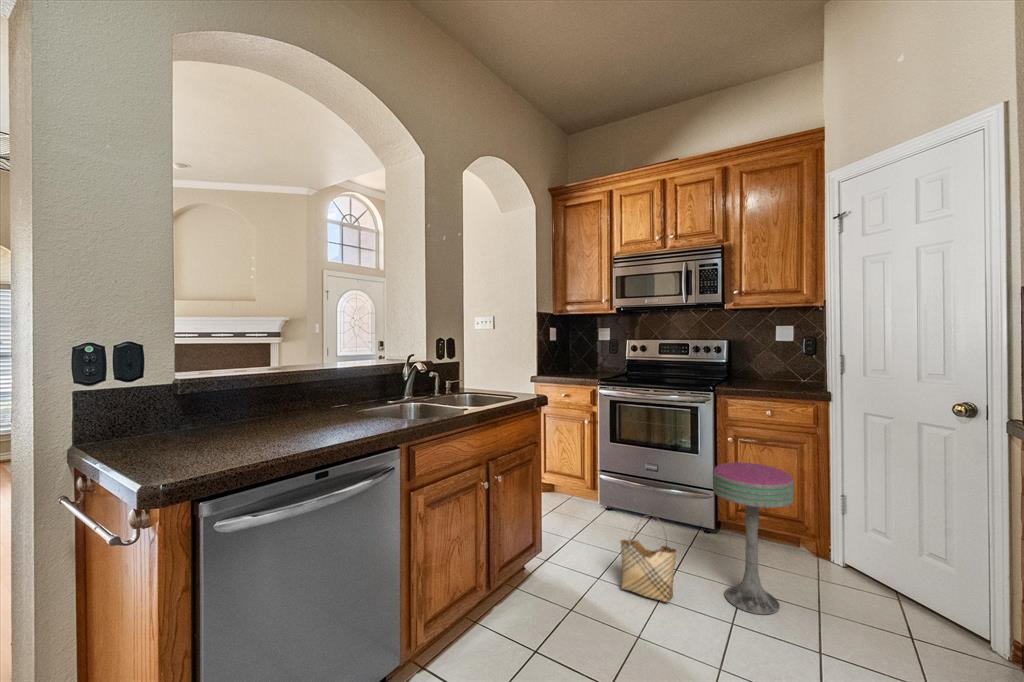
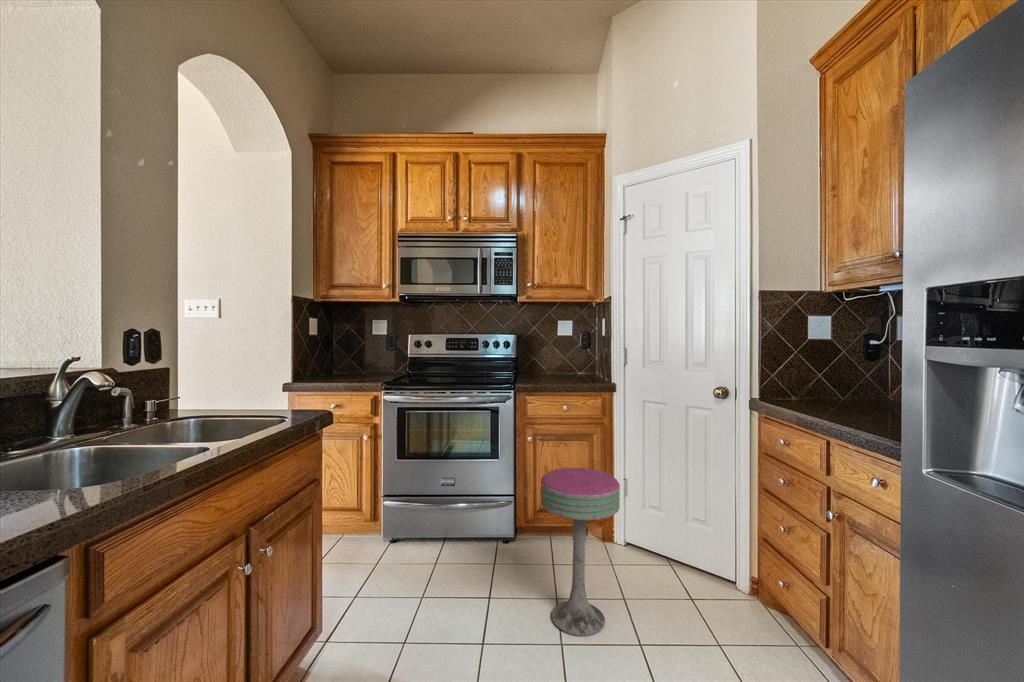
woven basket: present [620,515,677,602] -> none [440,550,509,658]

